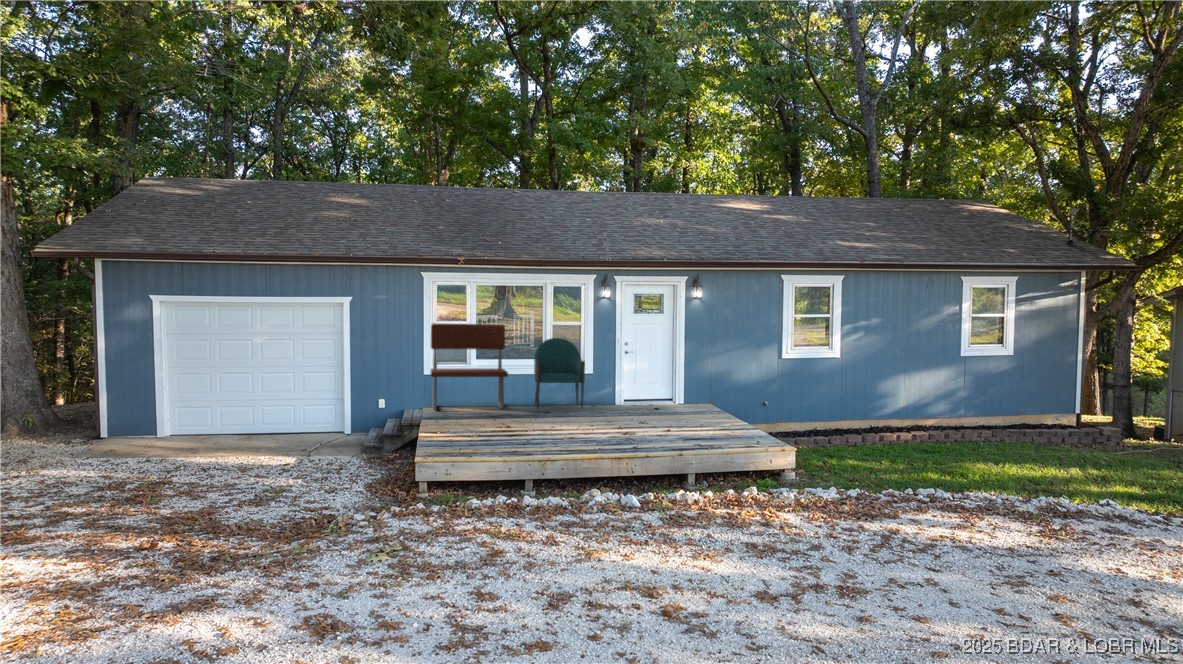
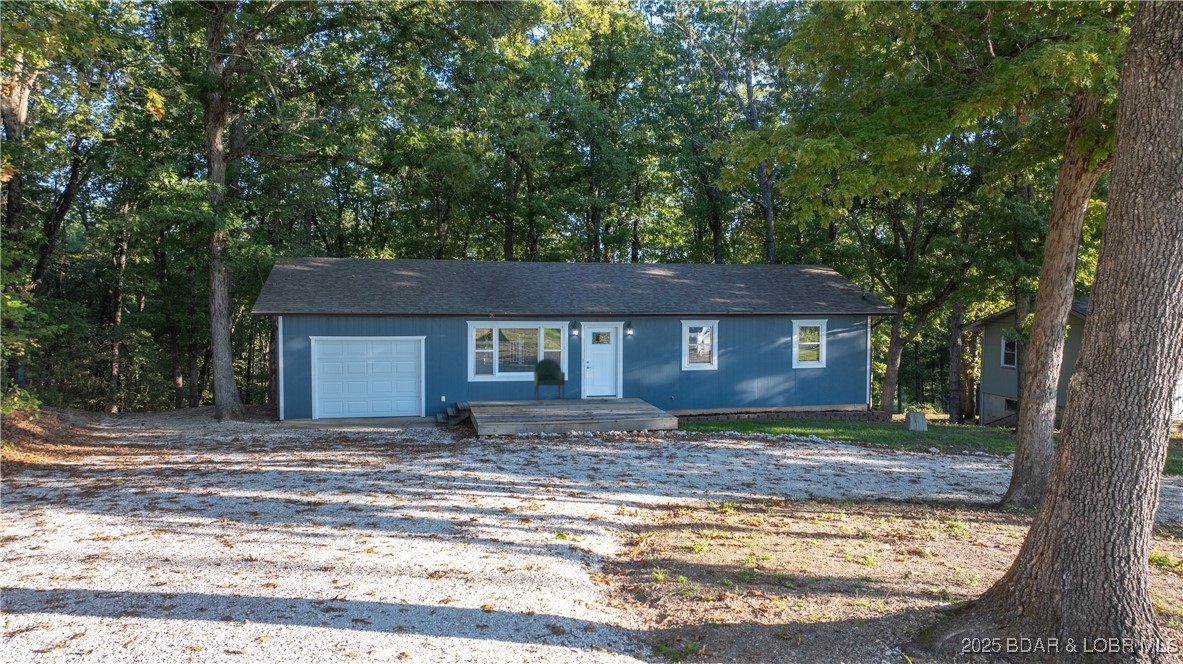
bench: present [430,323,508,410] -> none [473,351,520,402]

